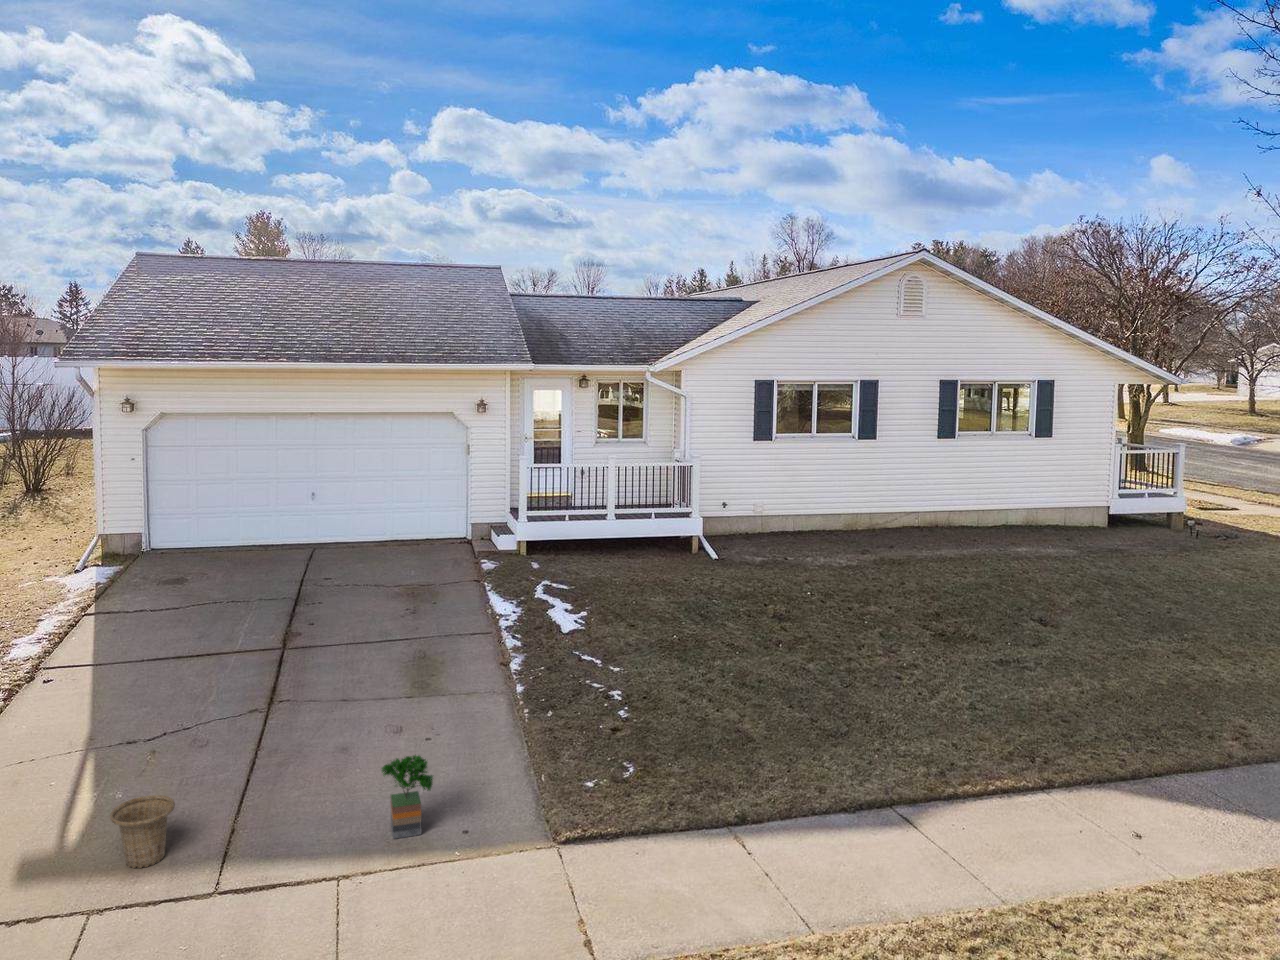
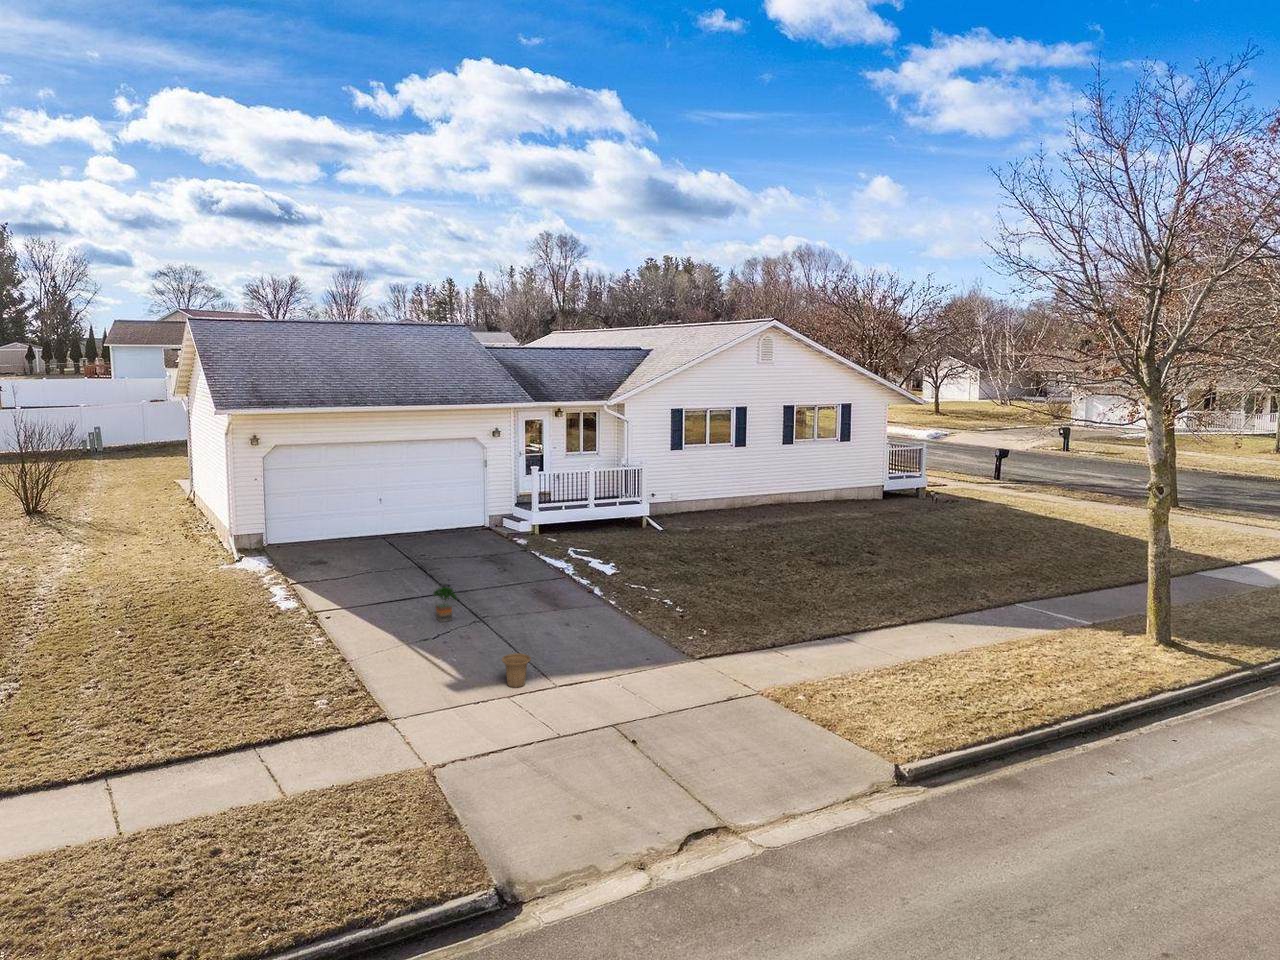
potted tree: present [382,755,433,839] -> present [433,587,457,622]

